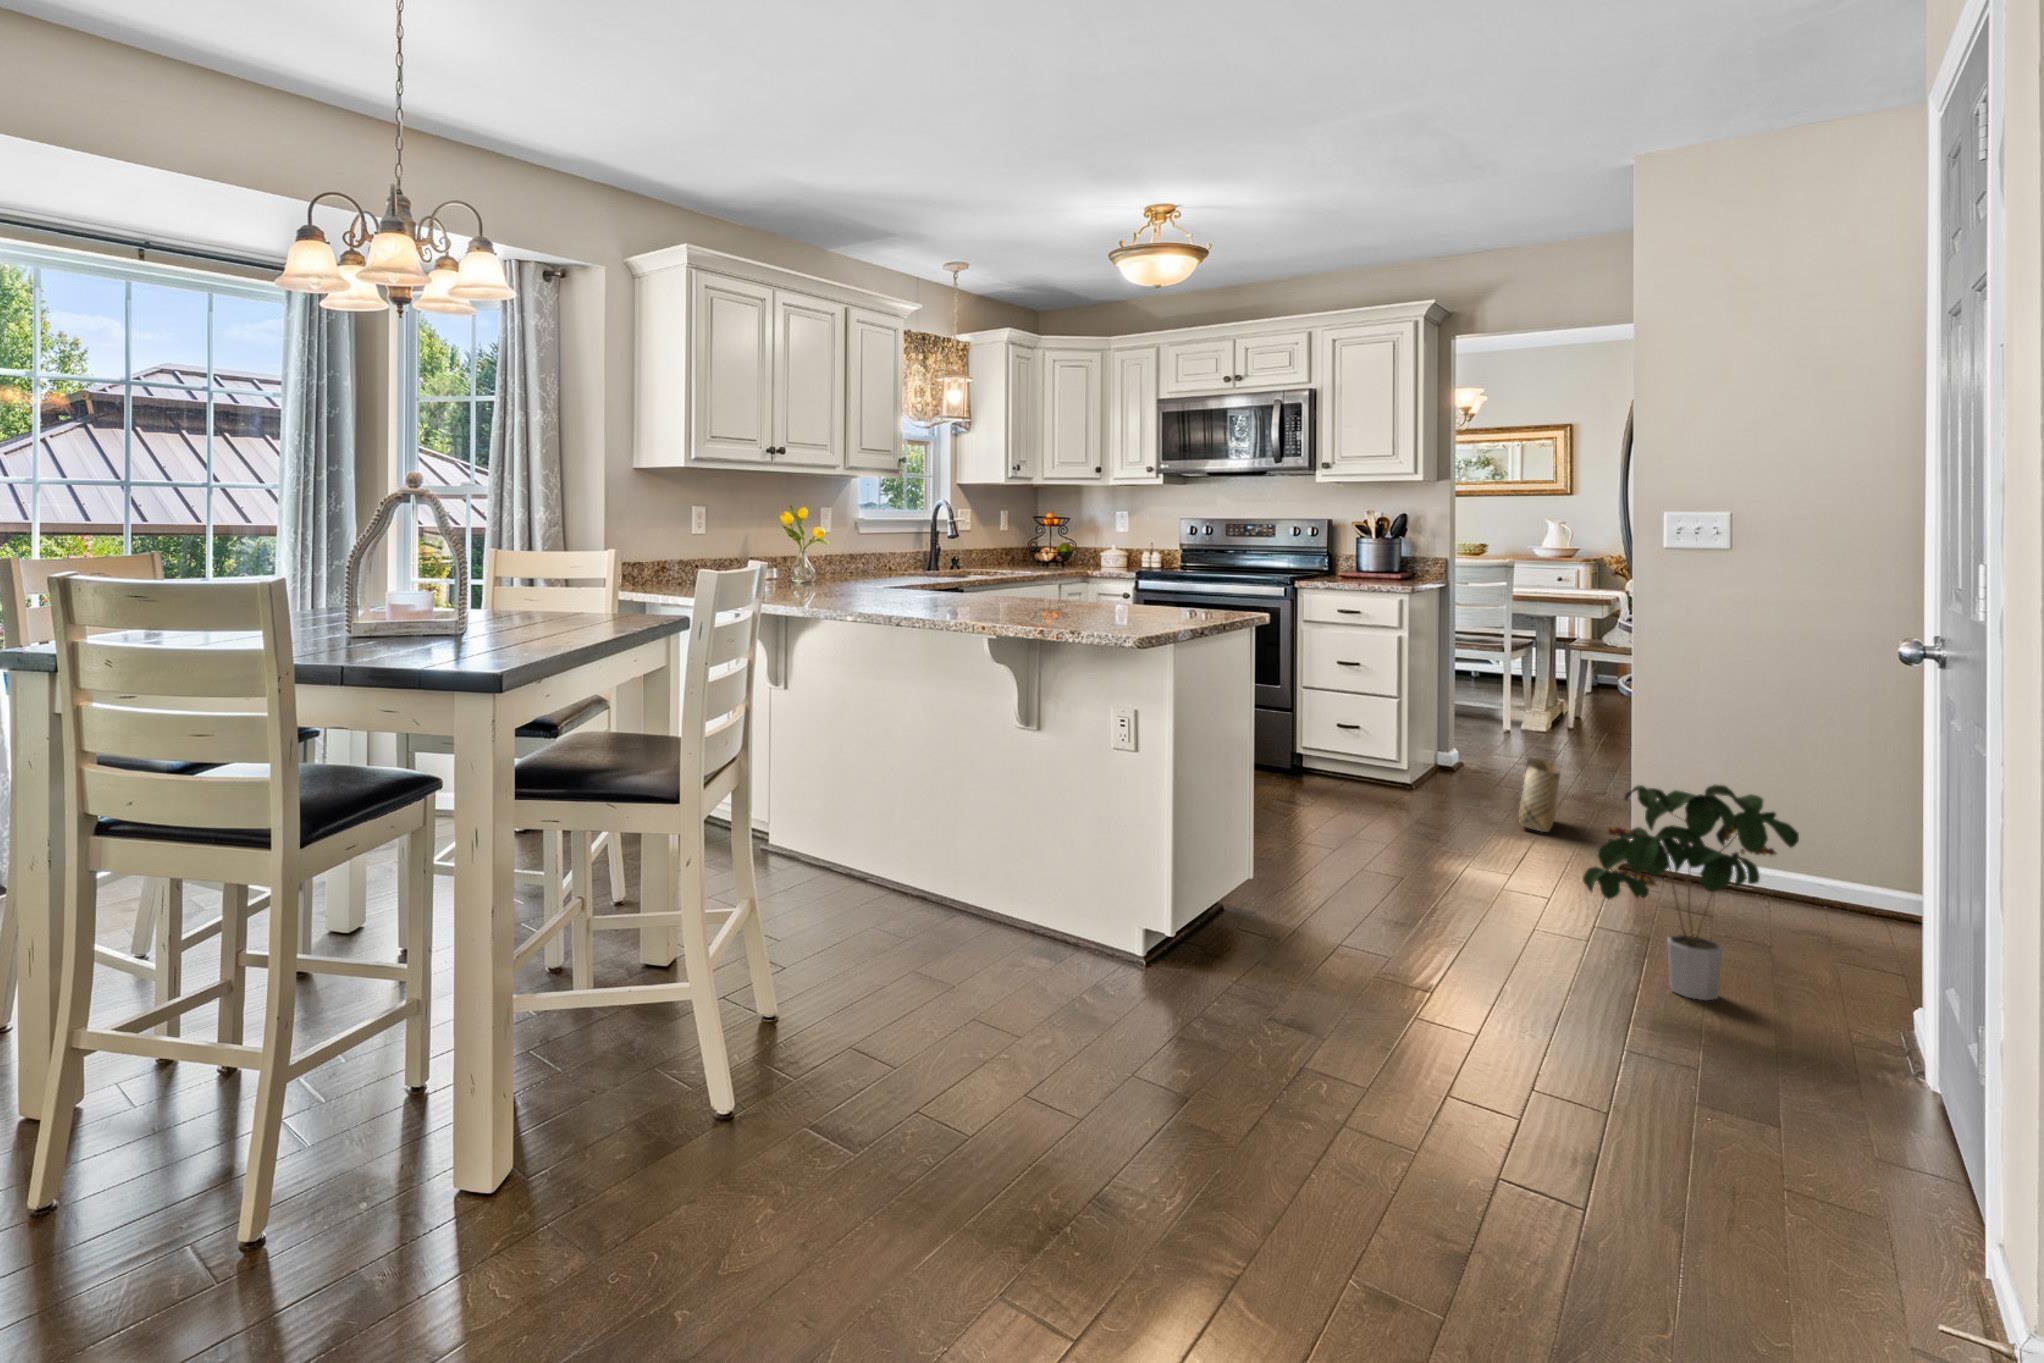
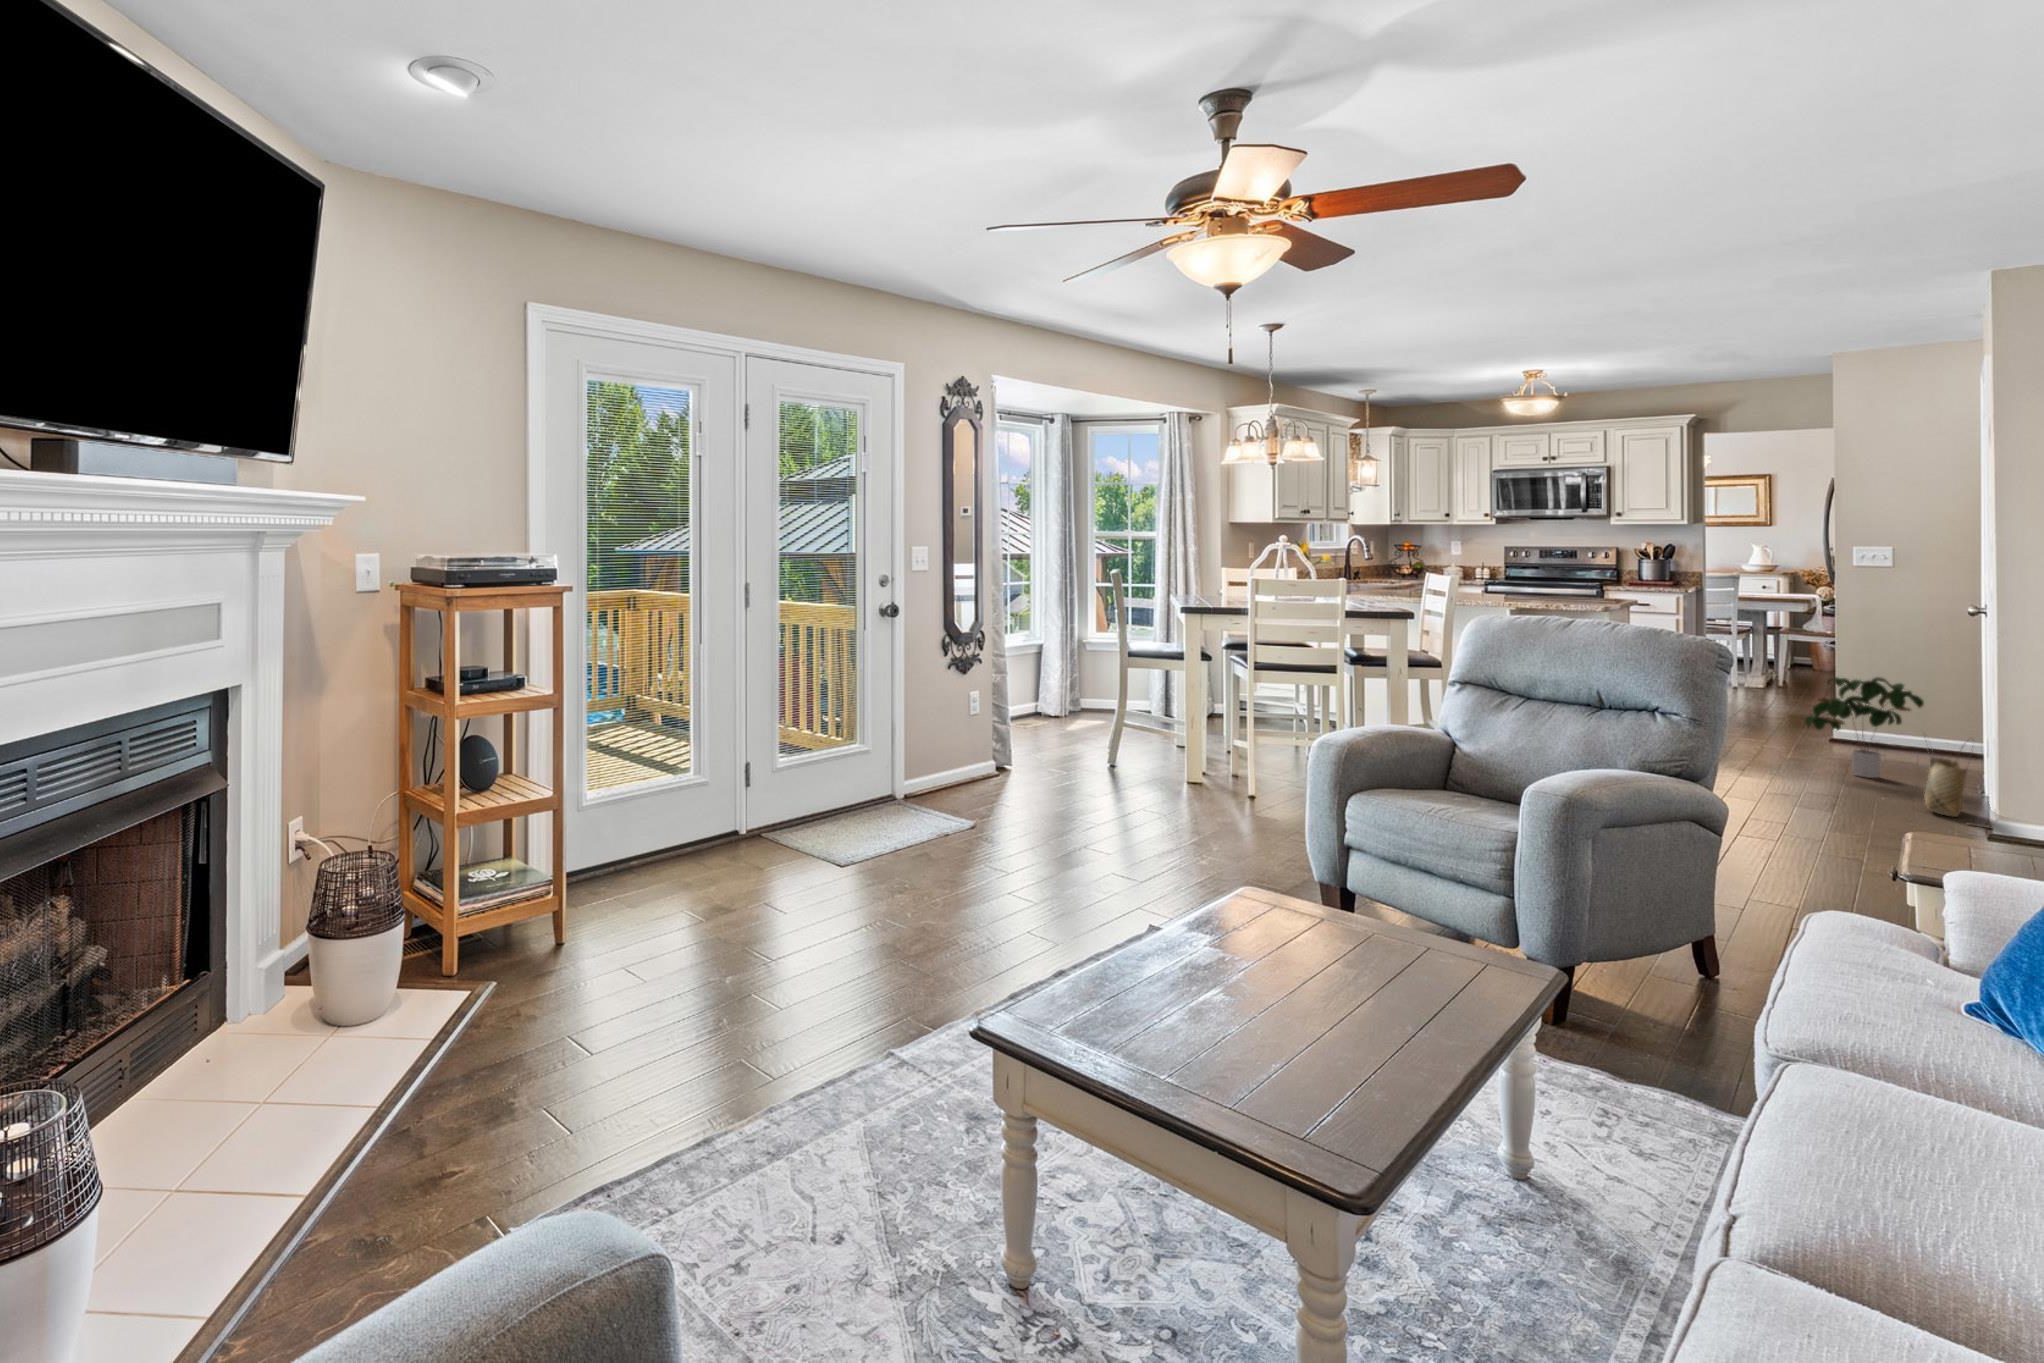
woven basket: present [1519,736,1564,832] -> present [1924,732,1967,817]

